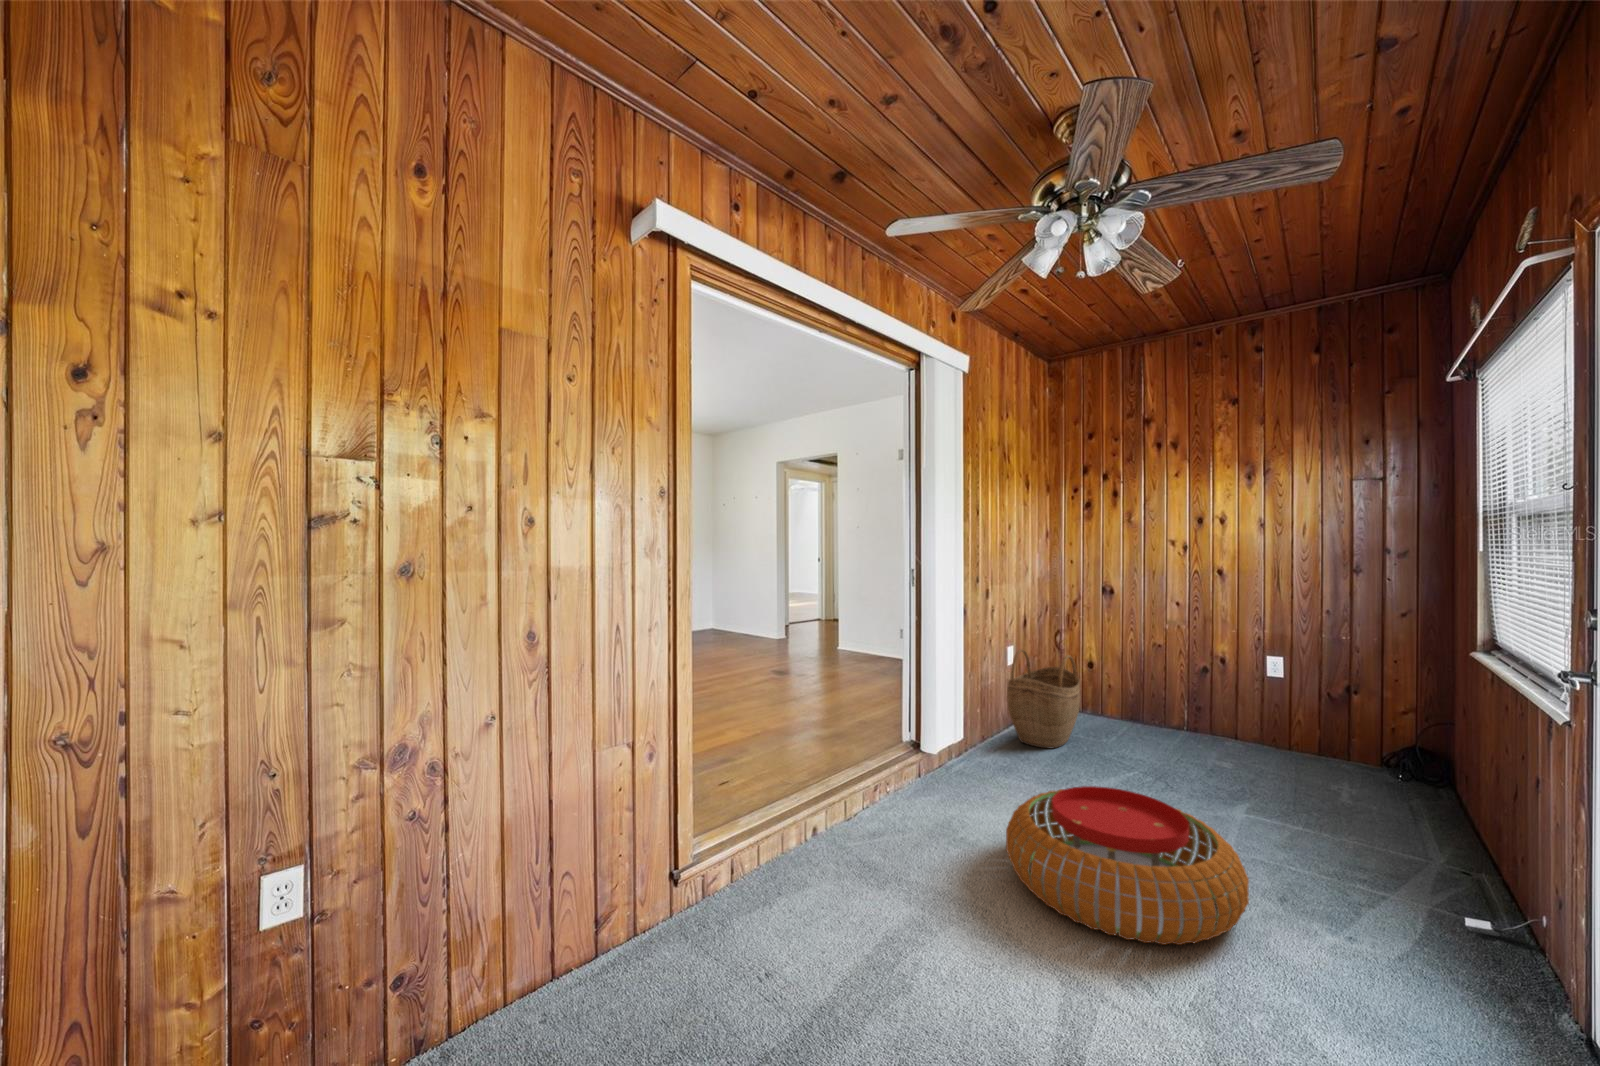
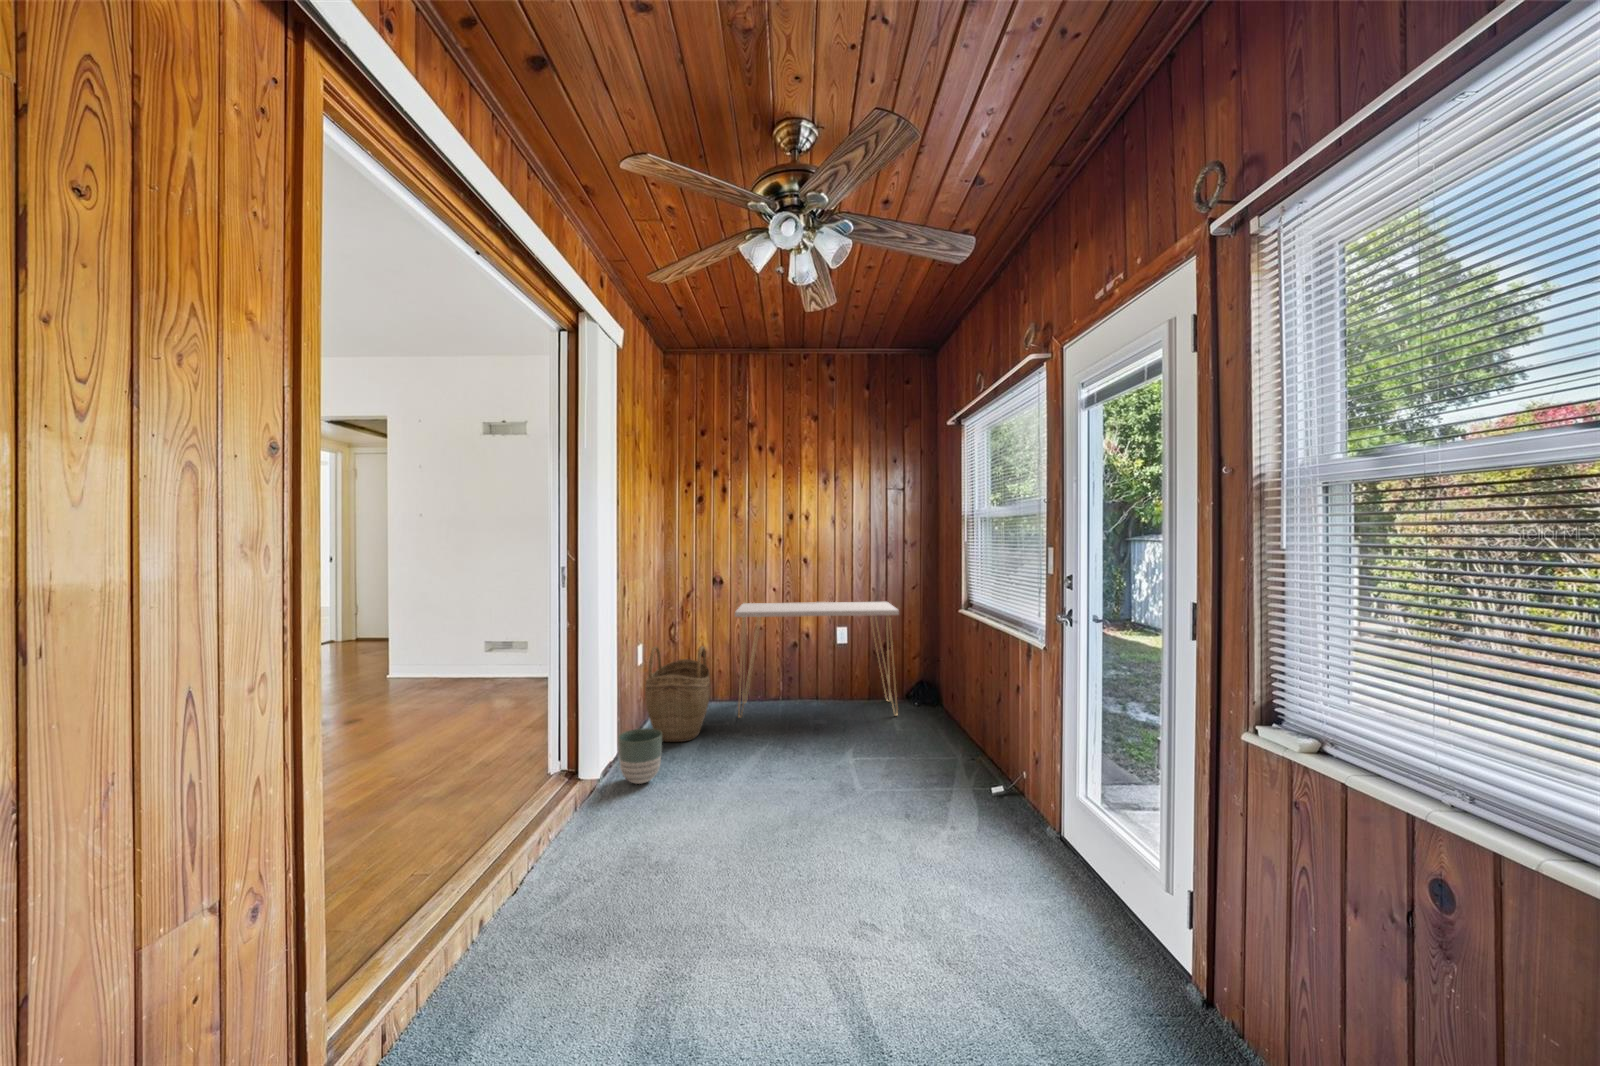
console table: none [1111,617,1350,785] -> present [735,602,899,718]
planter: none [962,722,1003,773] -> present [618,728,662,784]
pouf: present [1006,786,1249,945] -> none [719,761,918,900]

